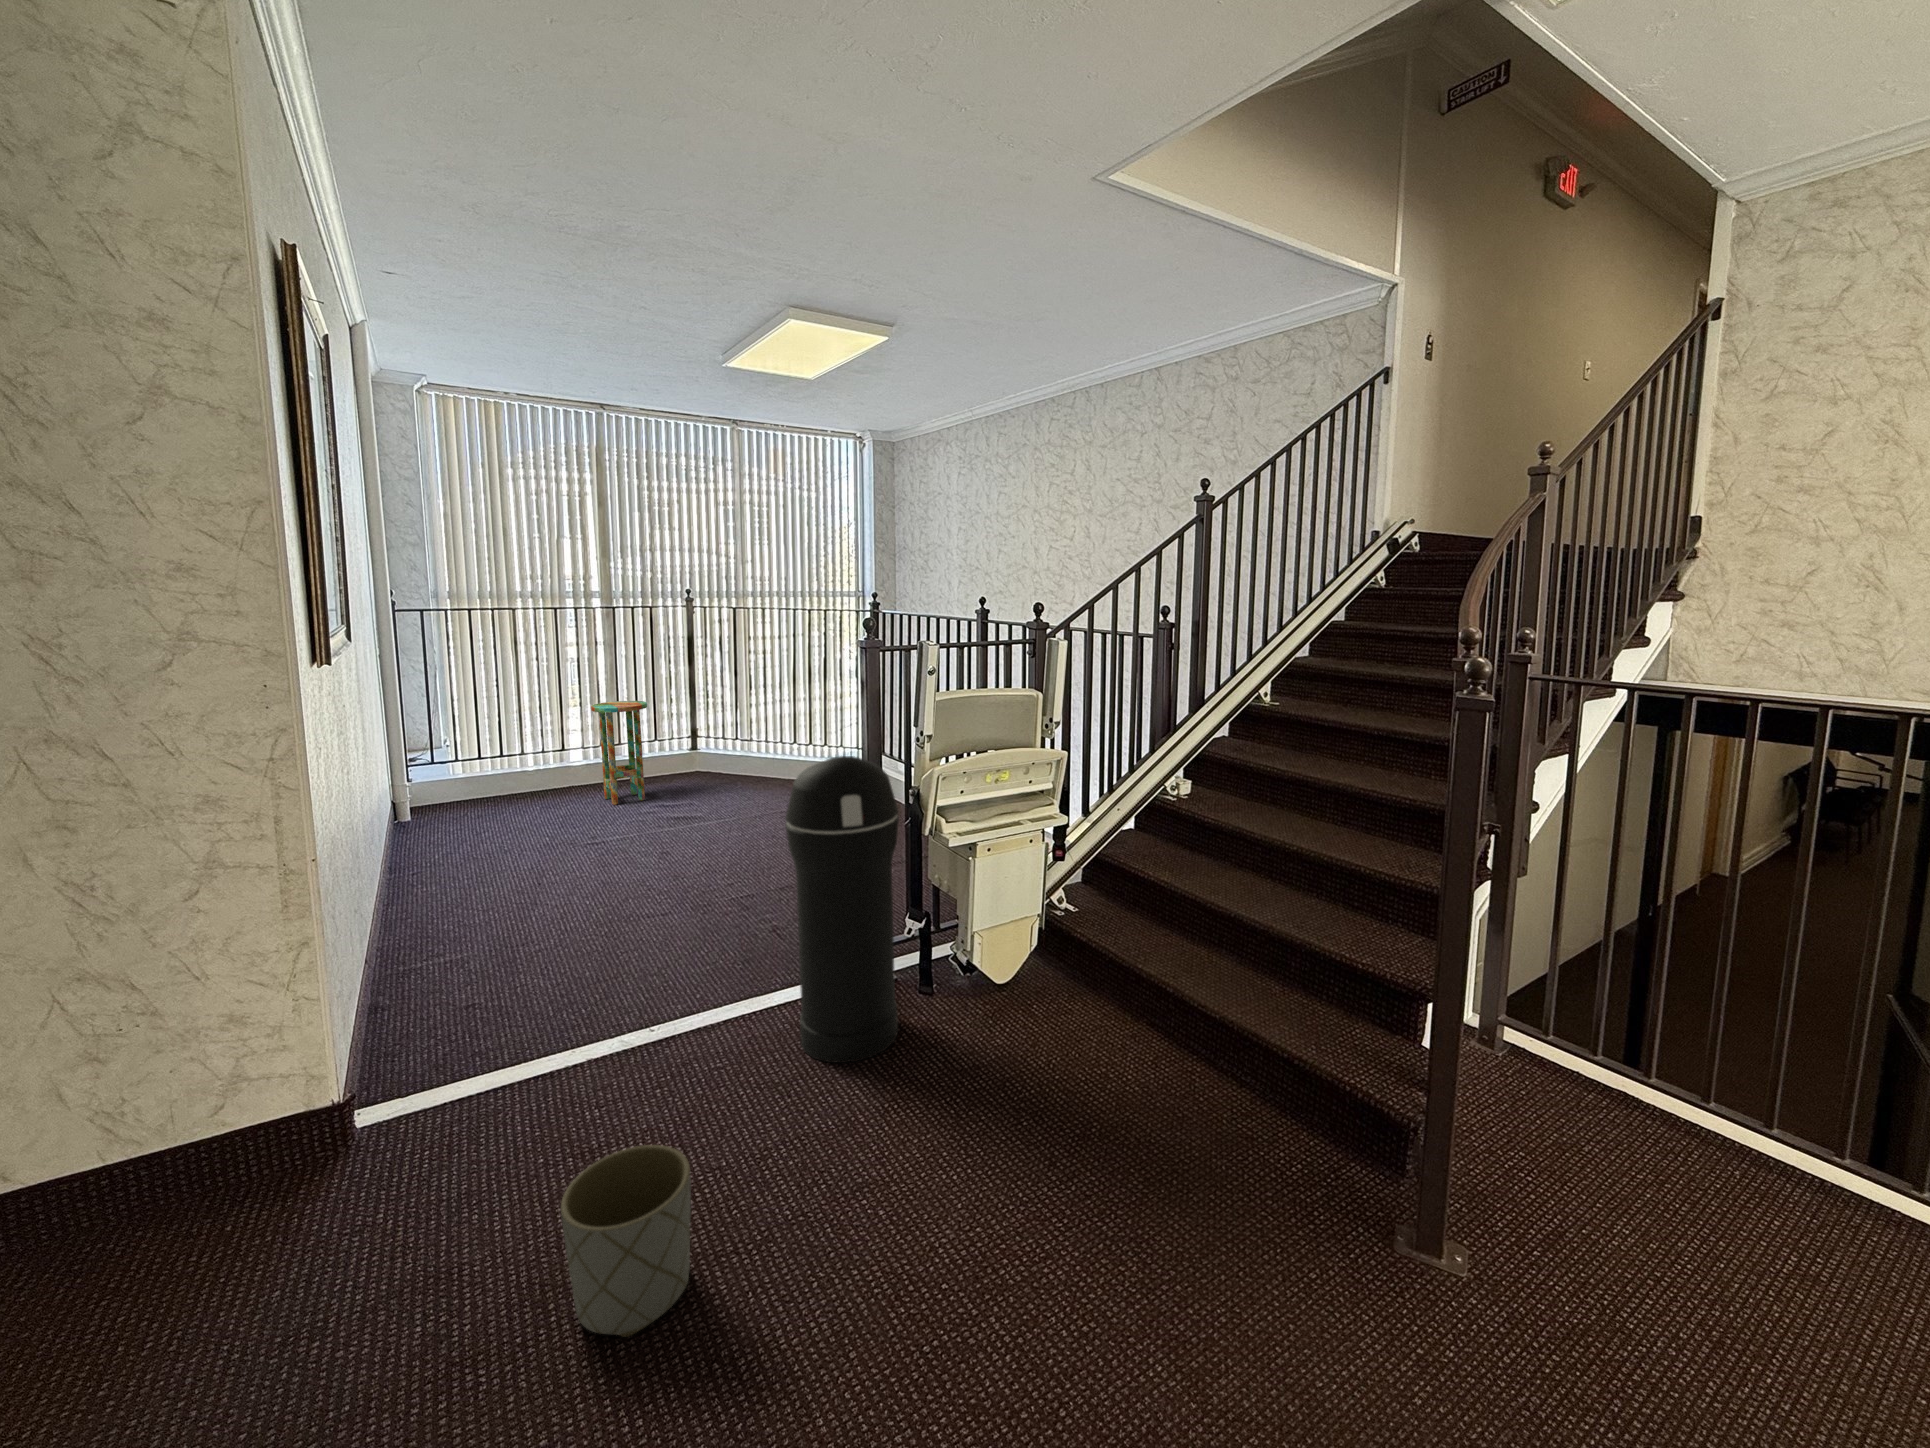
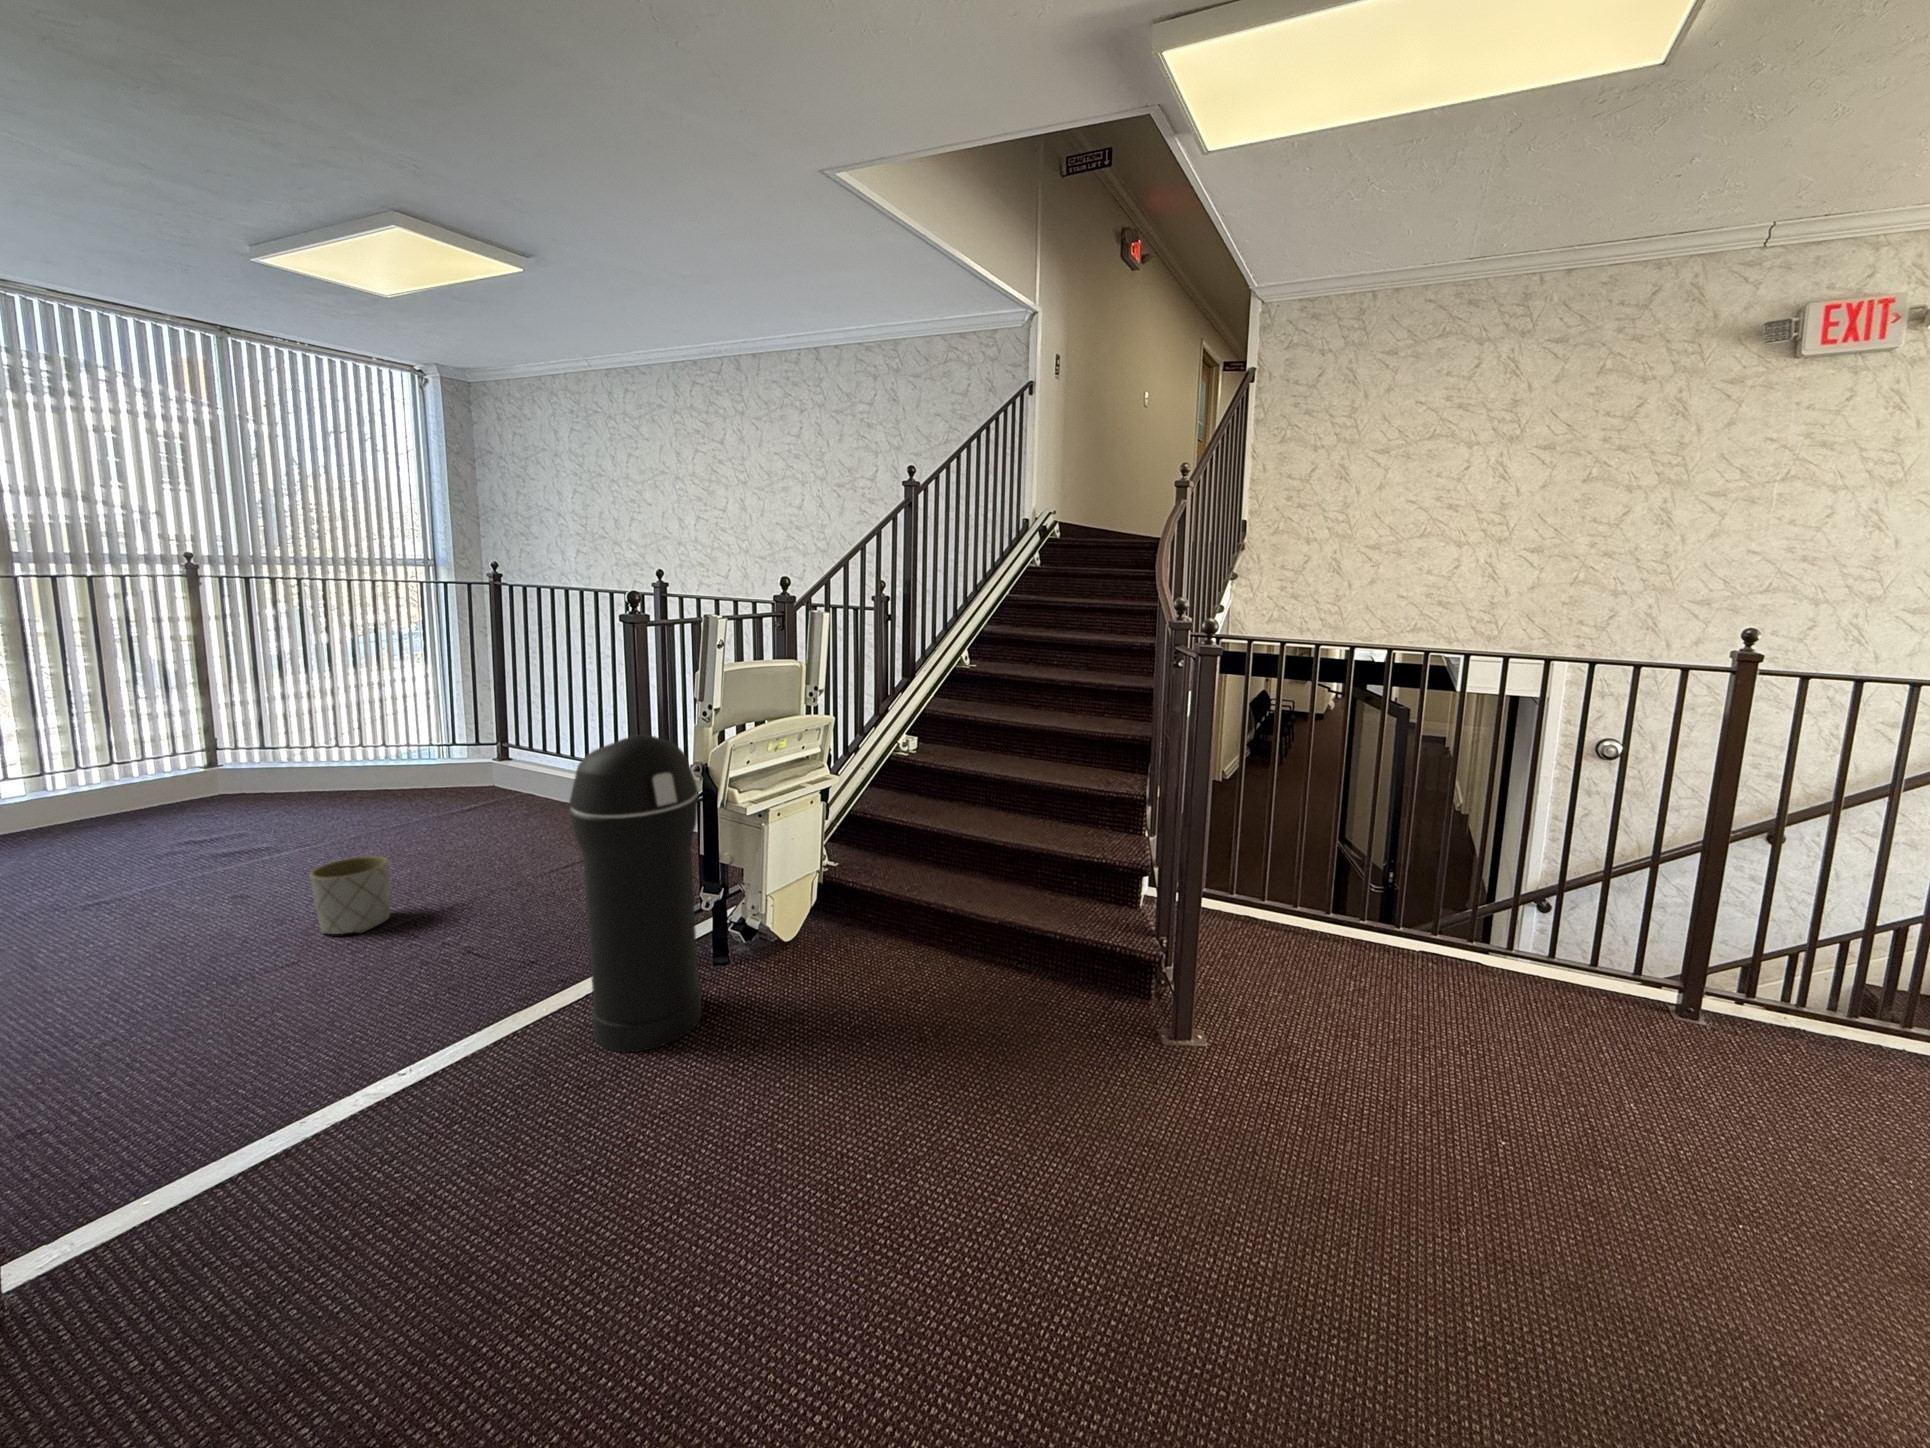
side table: present [591,701,647,805] -> none [36,706,152,853]
planter: present [561,1145,691,1337] -> present [310,856,390,934]

